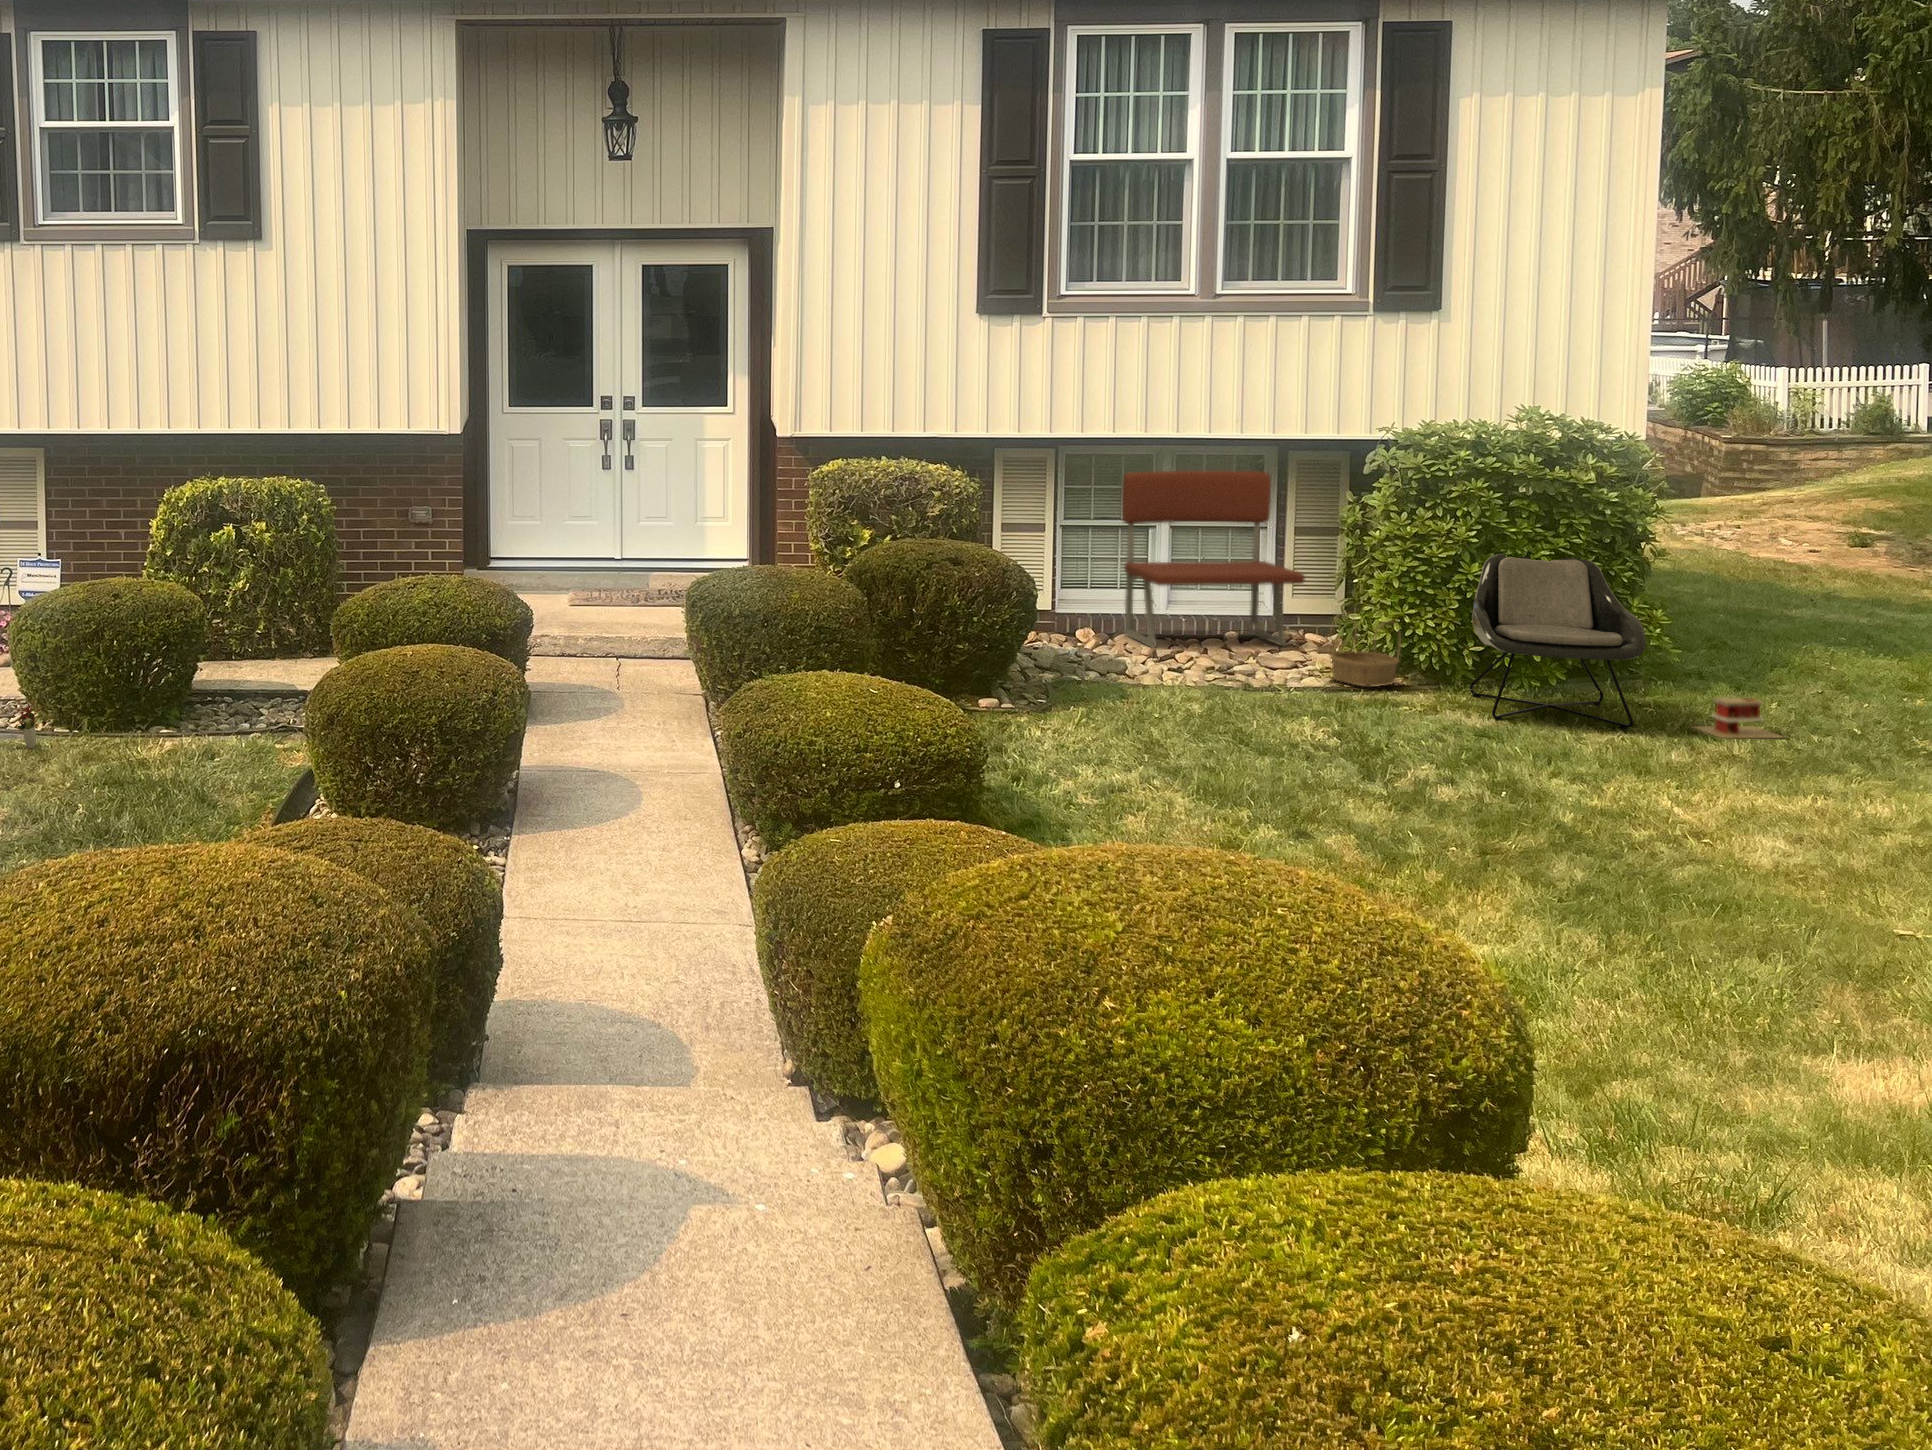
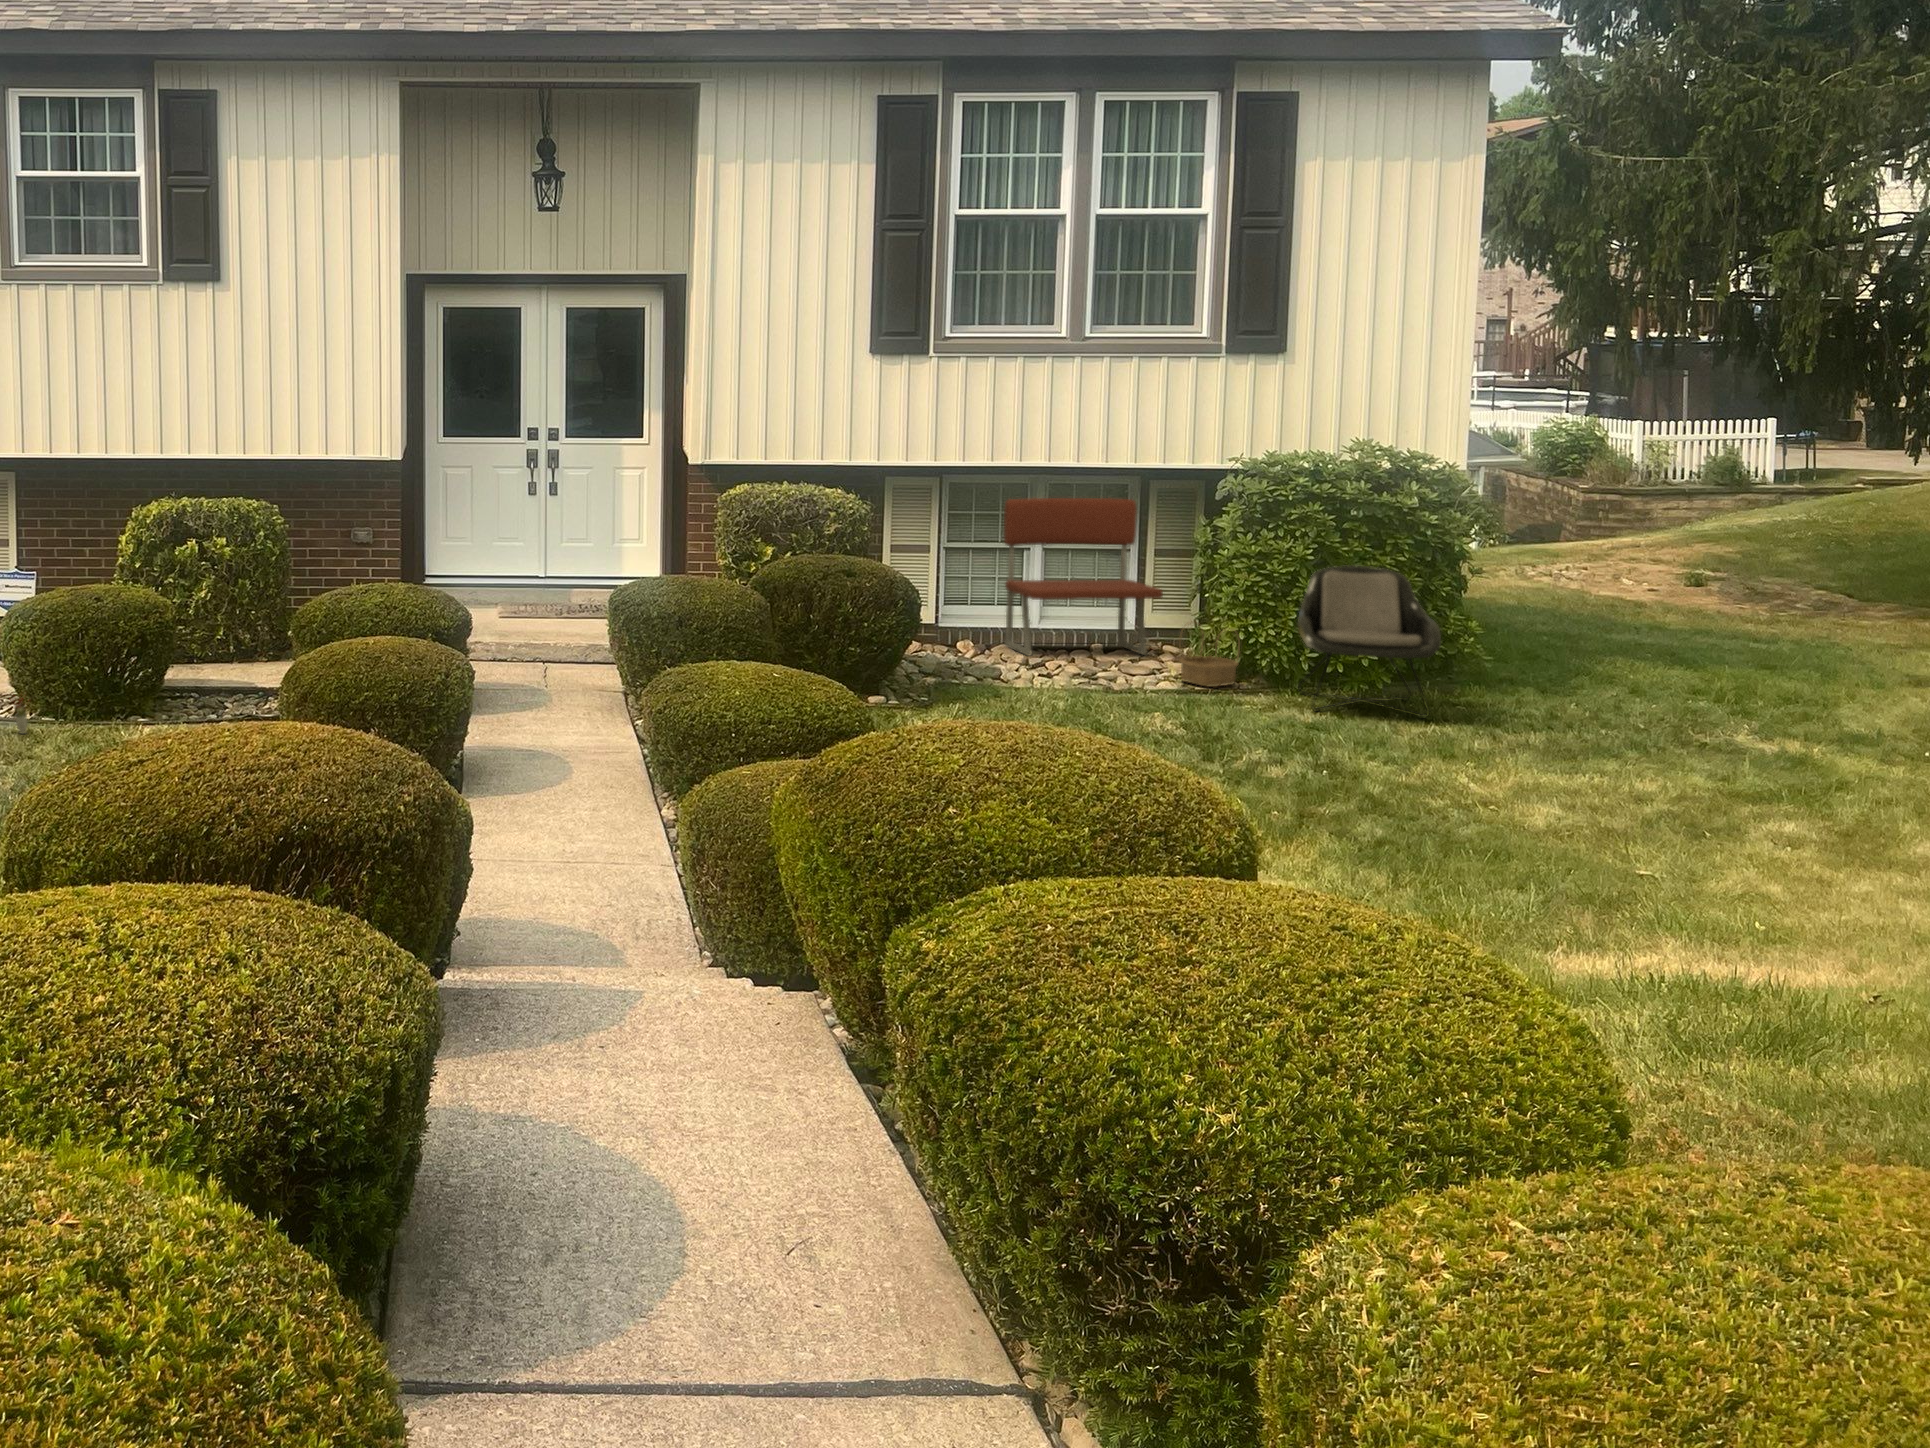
toy house: present [1695,698,1782,738] -> none [1479,690,1560,726]

